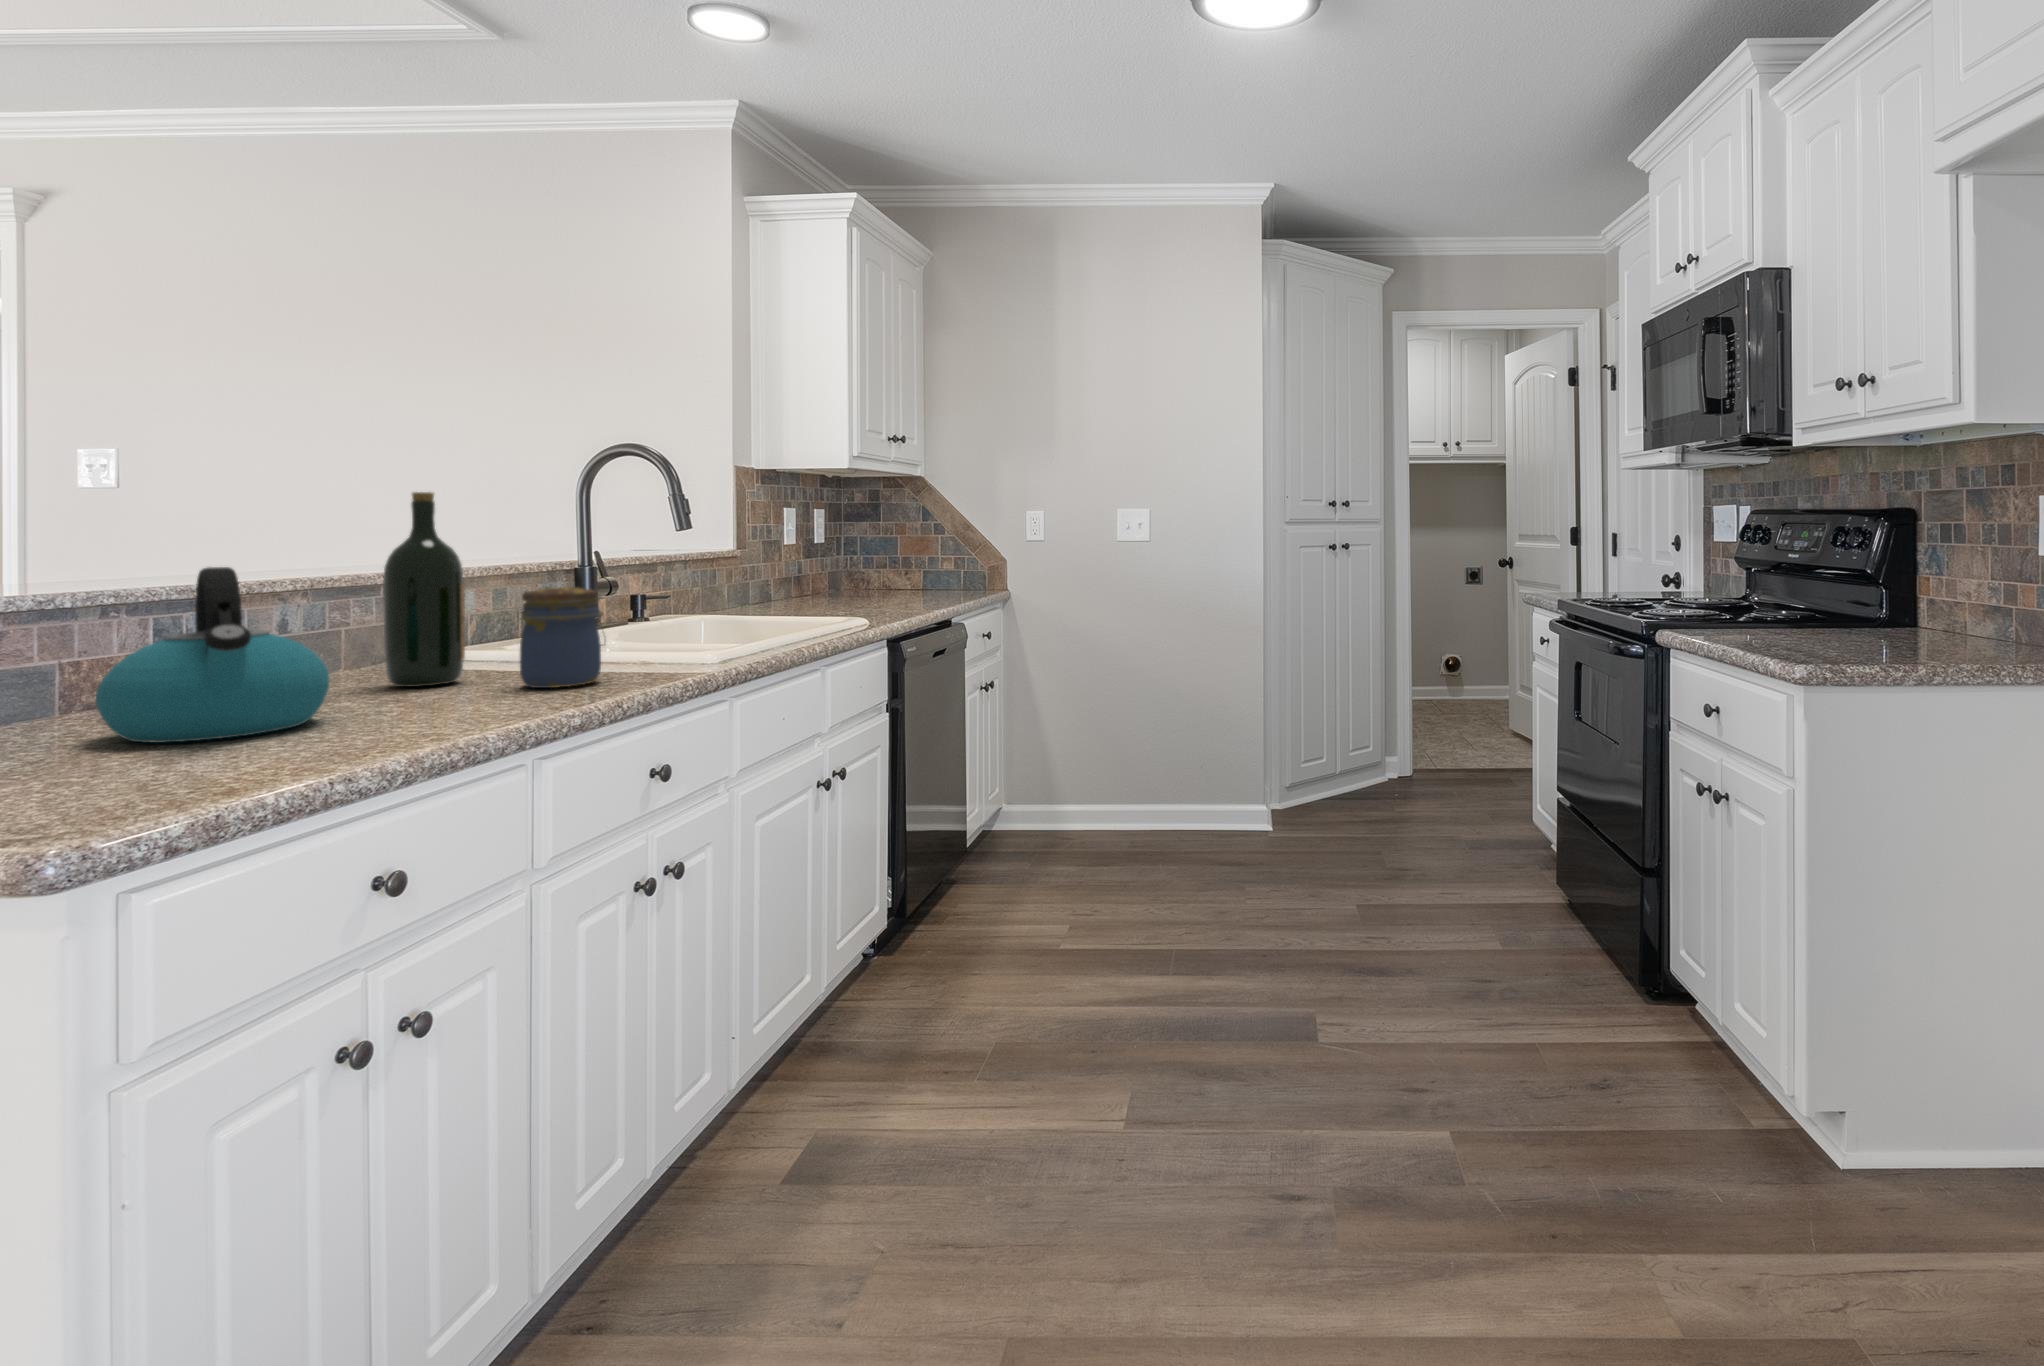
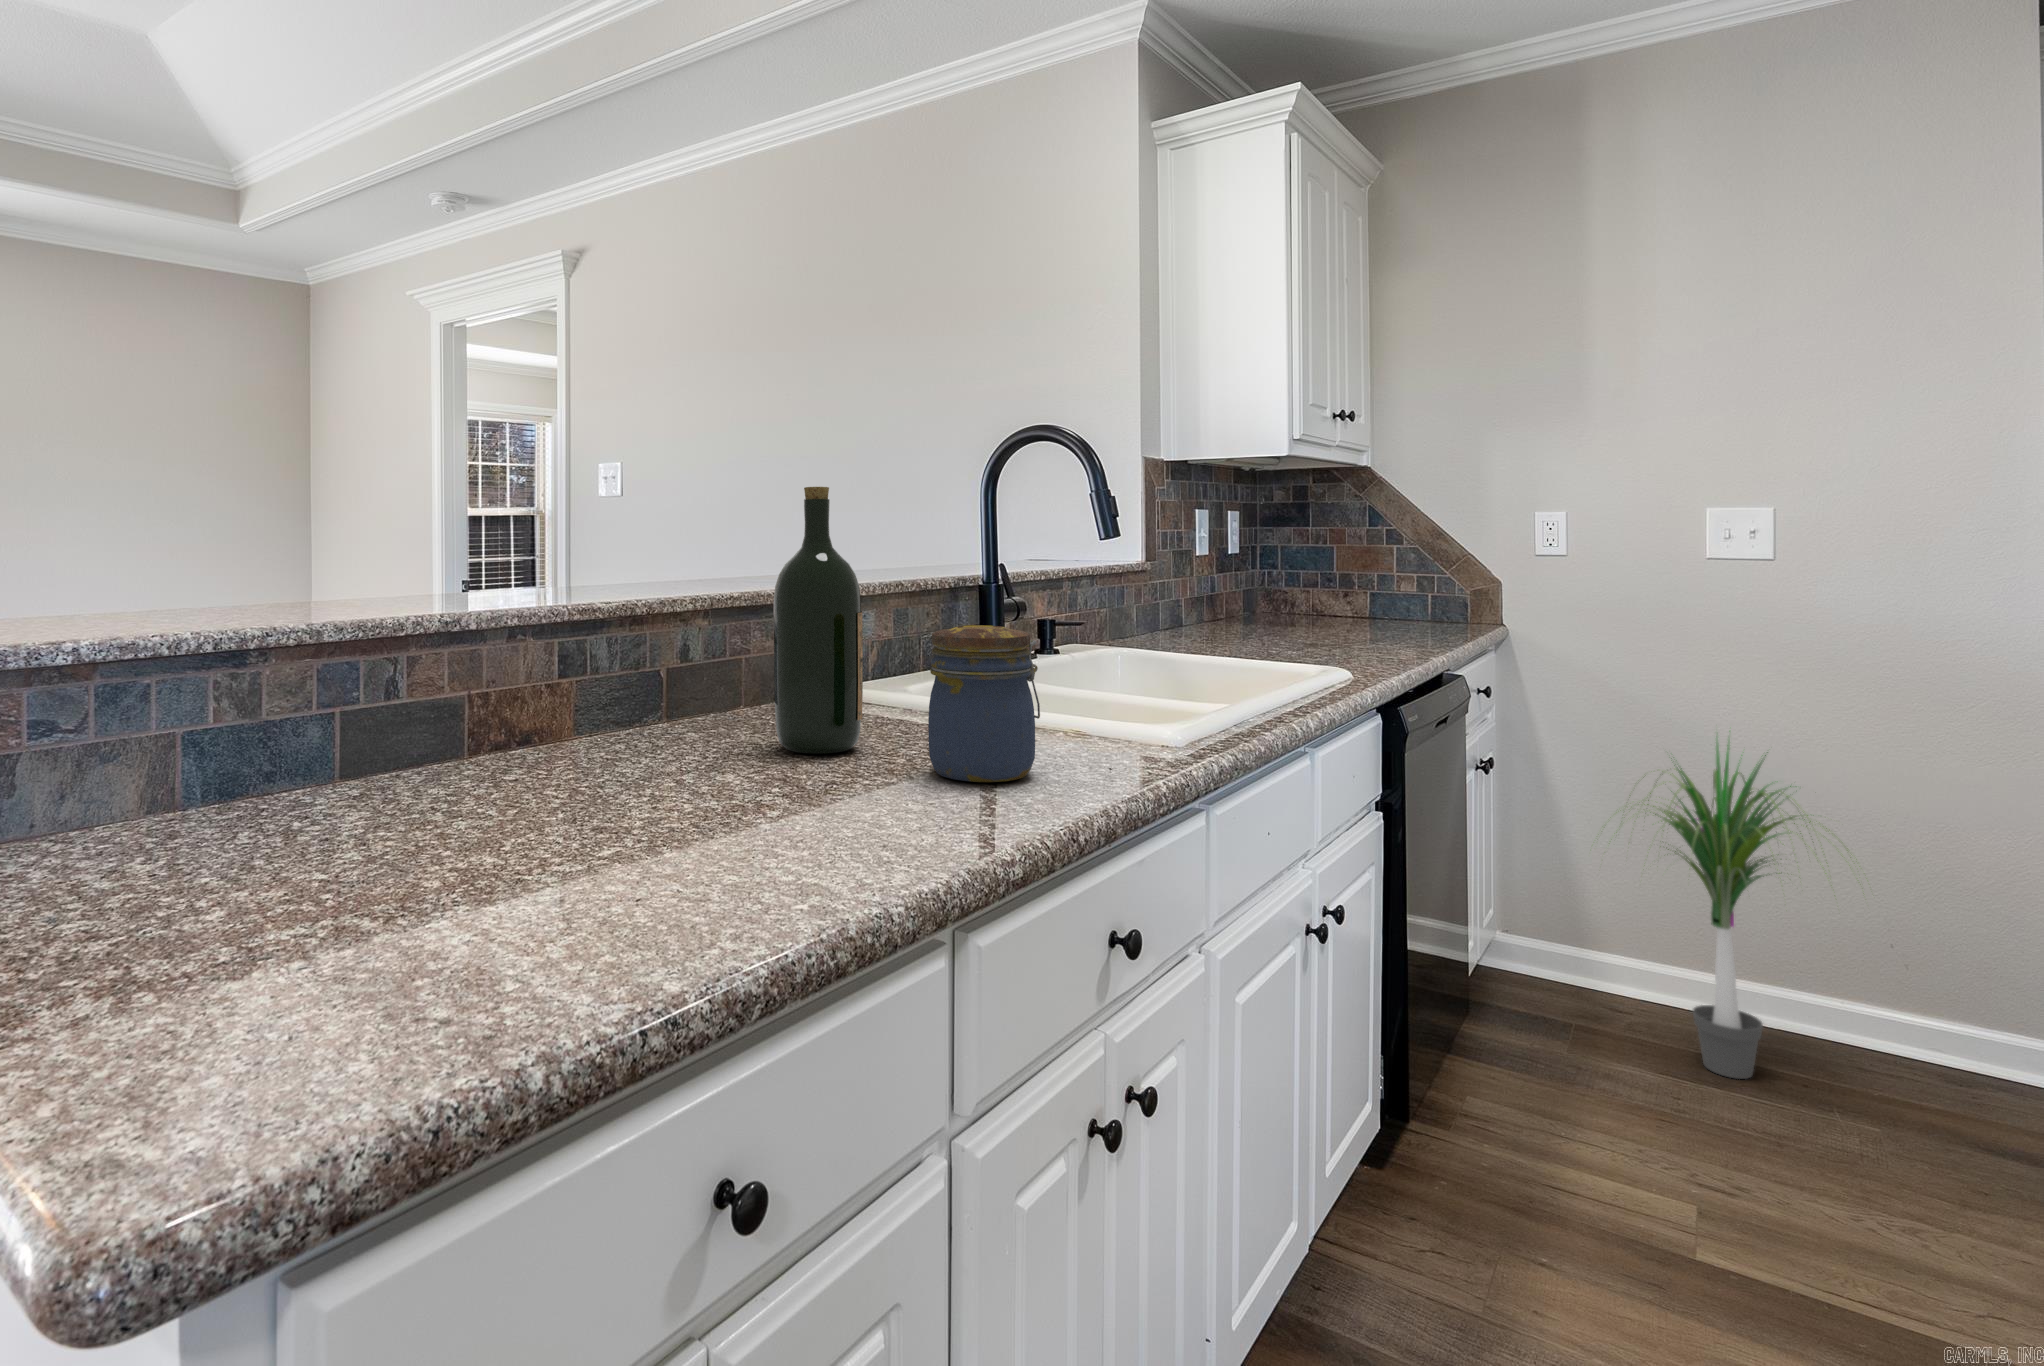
kettle: present [96,567,329,743] -> none [458,590,701,841]
potted plant: none [1040,643,1177,857] -> present [1609,744,1851,1079]

